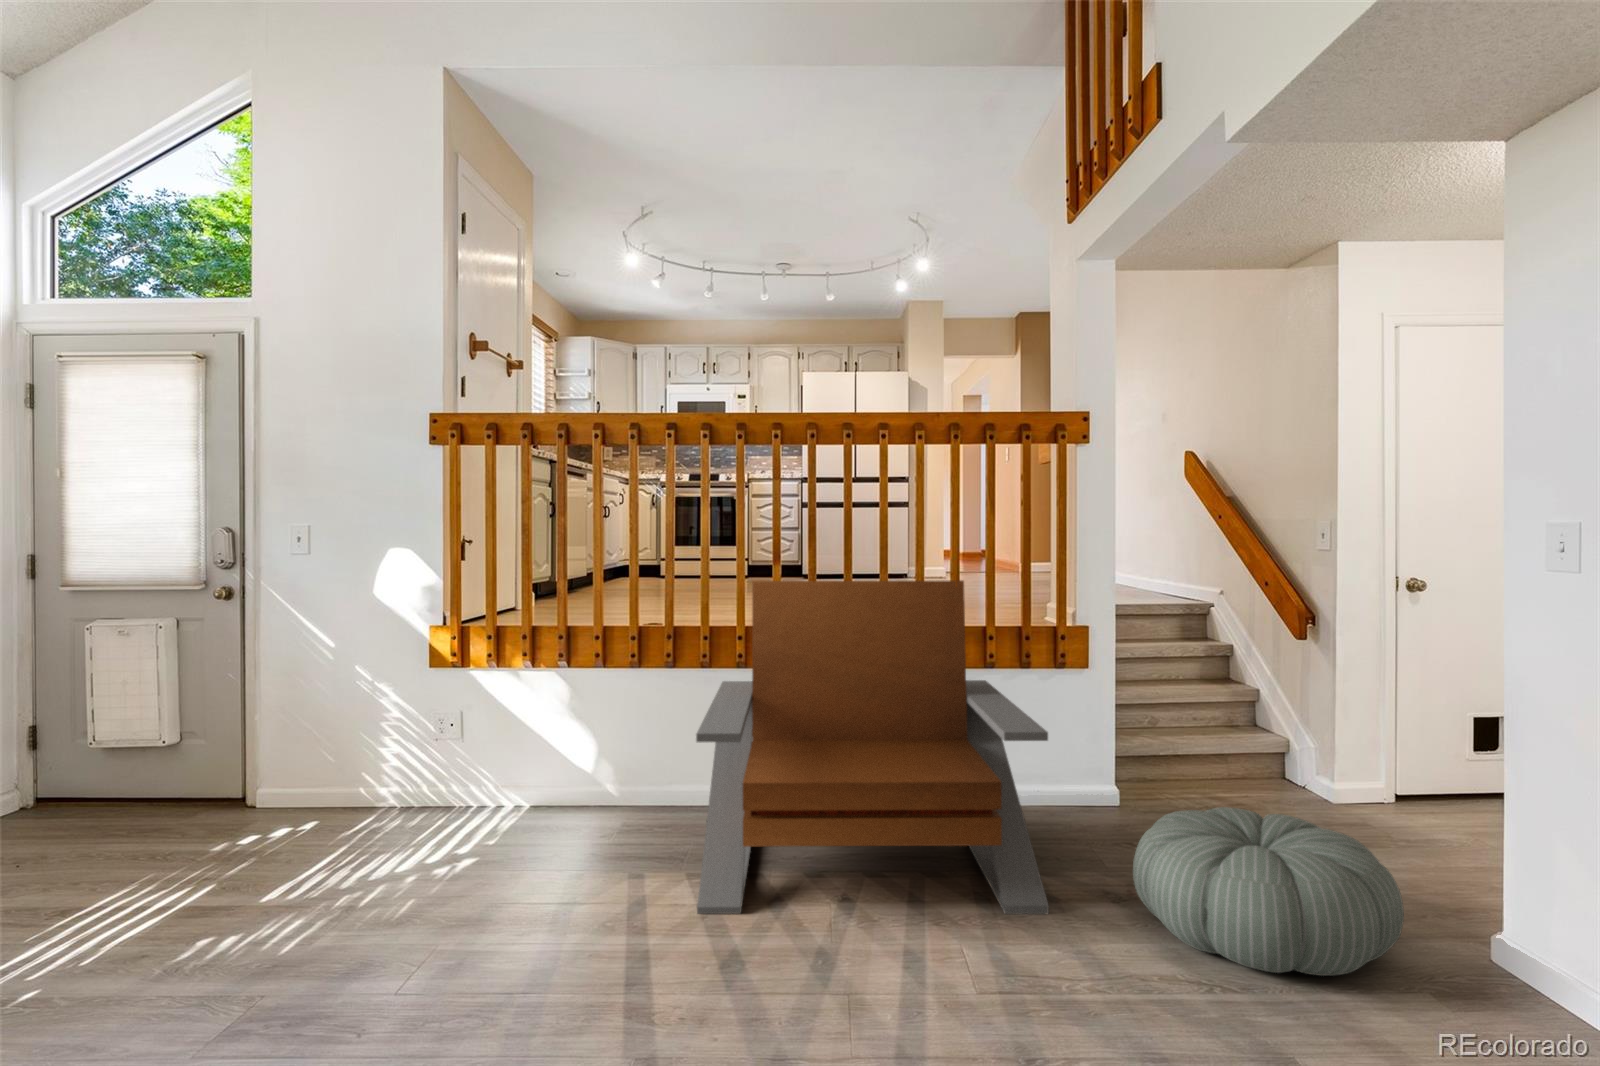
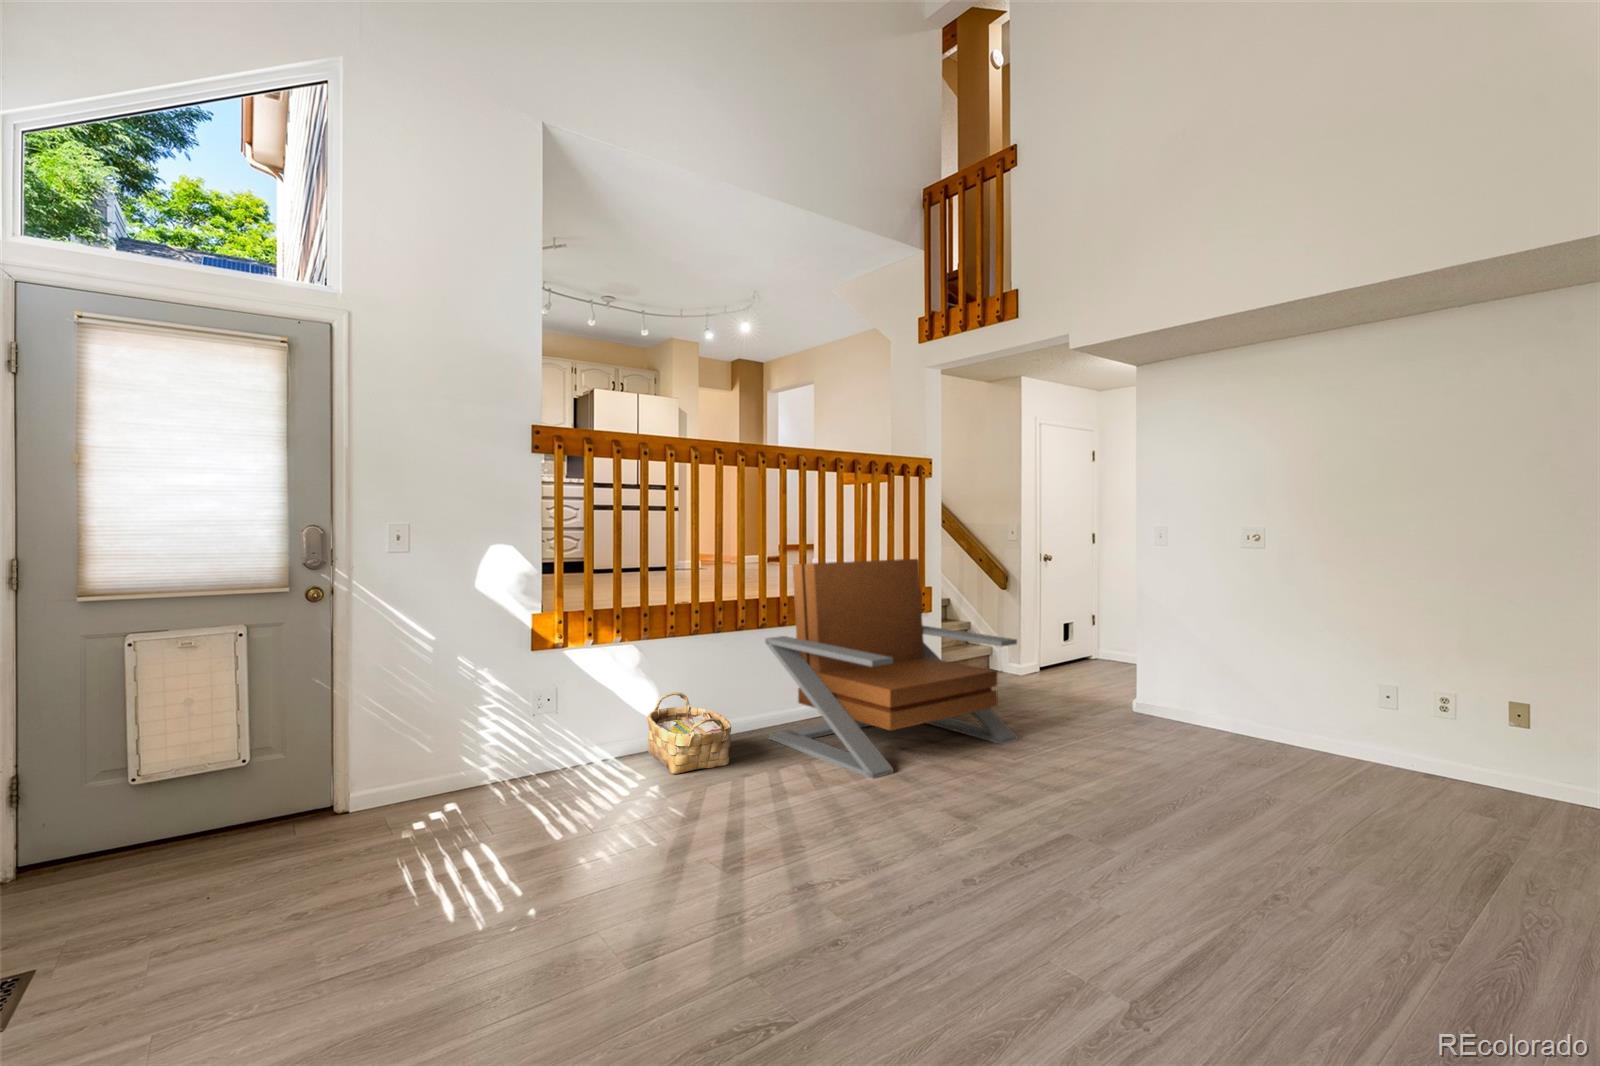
woven basket: none [523,737,629,844] -> present [647,692,731,774]
pouf: present [1133,807,1404,976] -> none [1036,671,1162,738]

